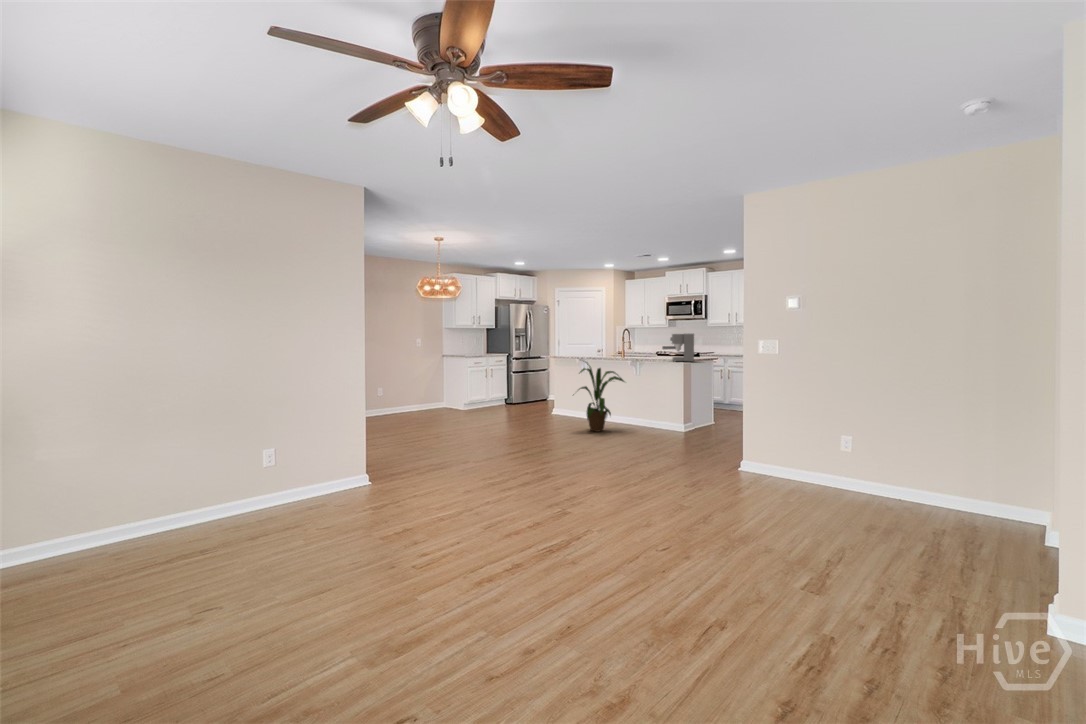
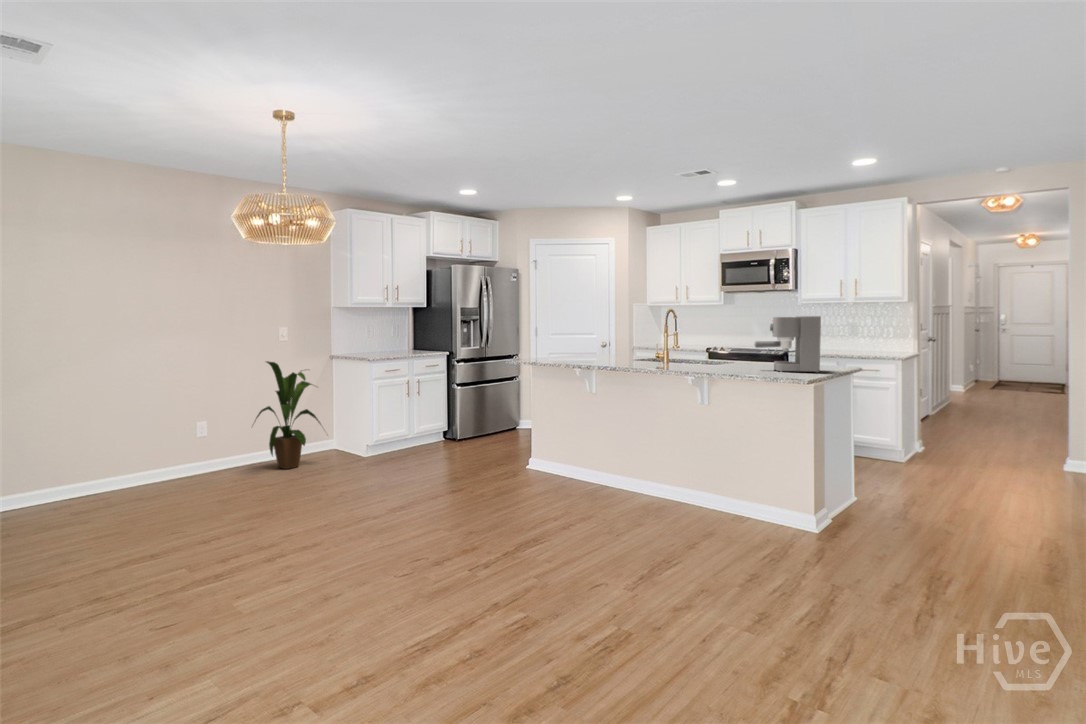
house plant: present [573,362,624,432] -> present [256,361,321,469]

